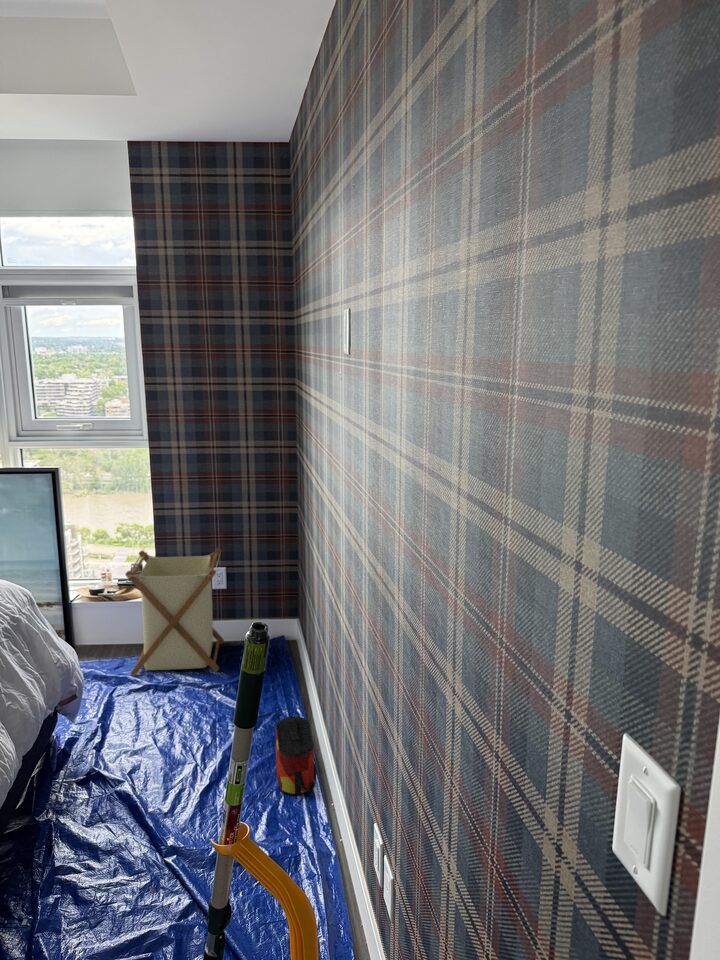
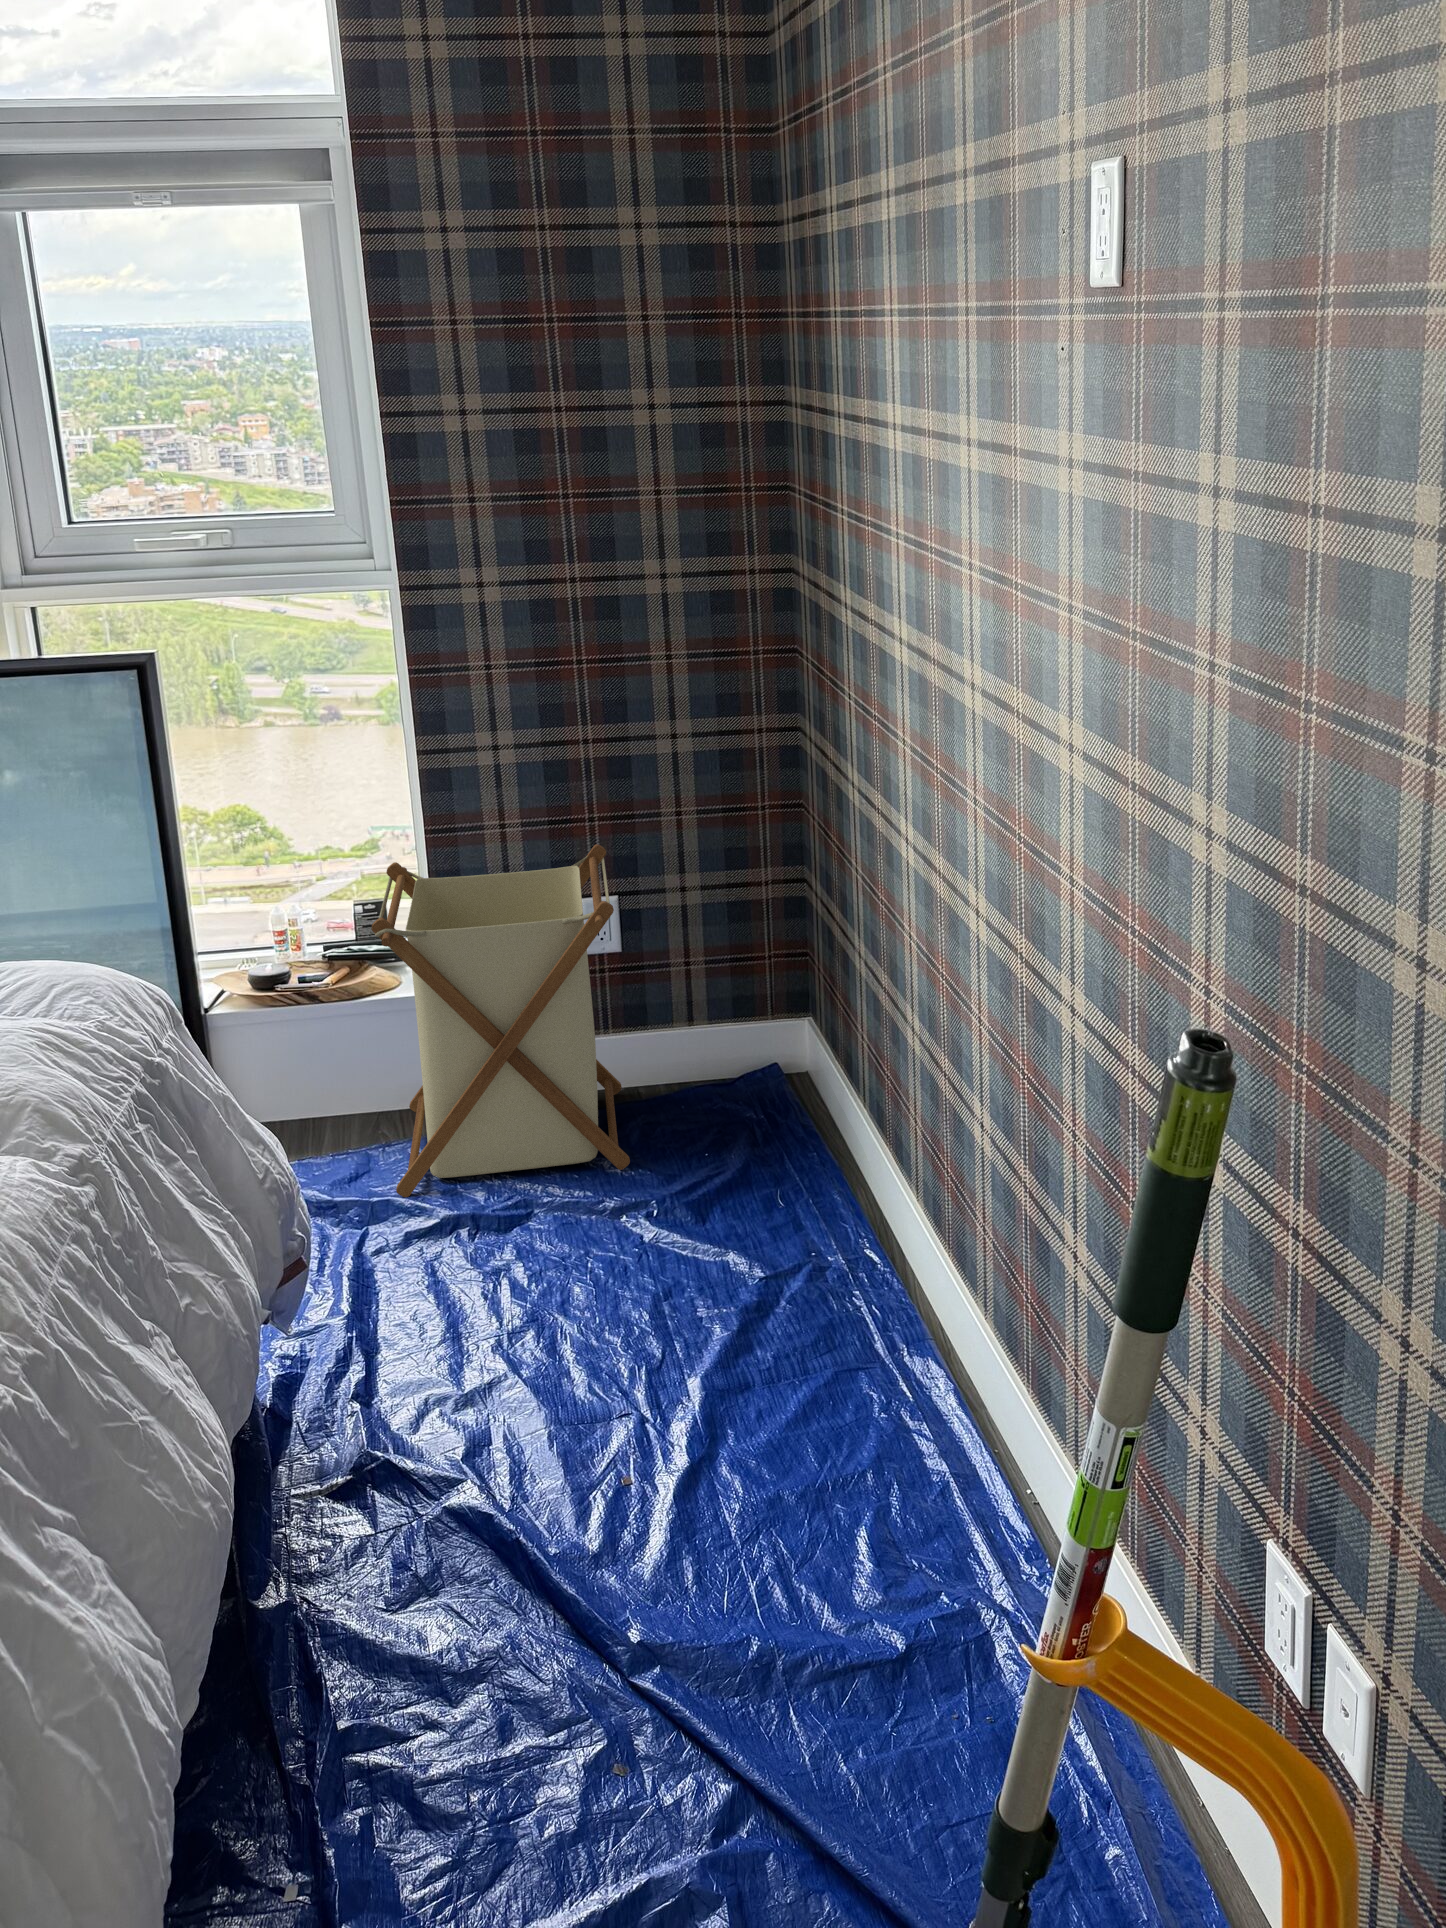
bag: present [276,717,316,795] -> none [851,1273,975,1479]

